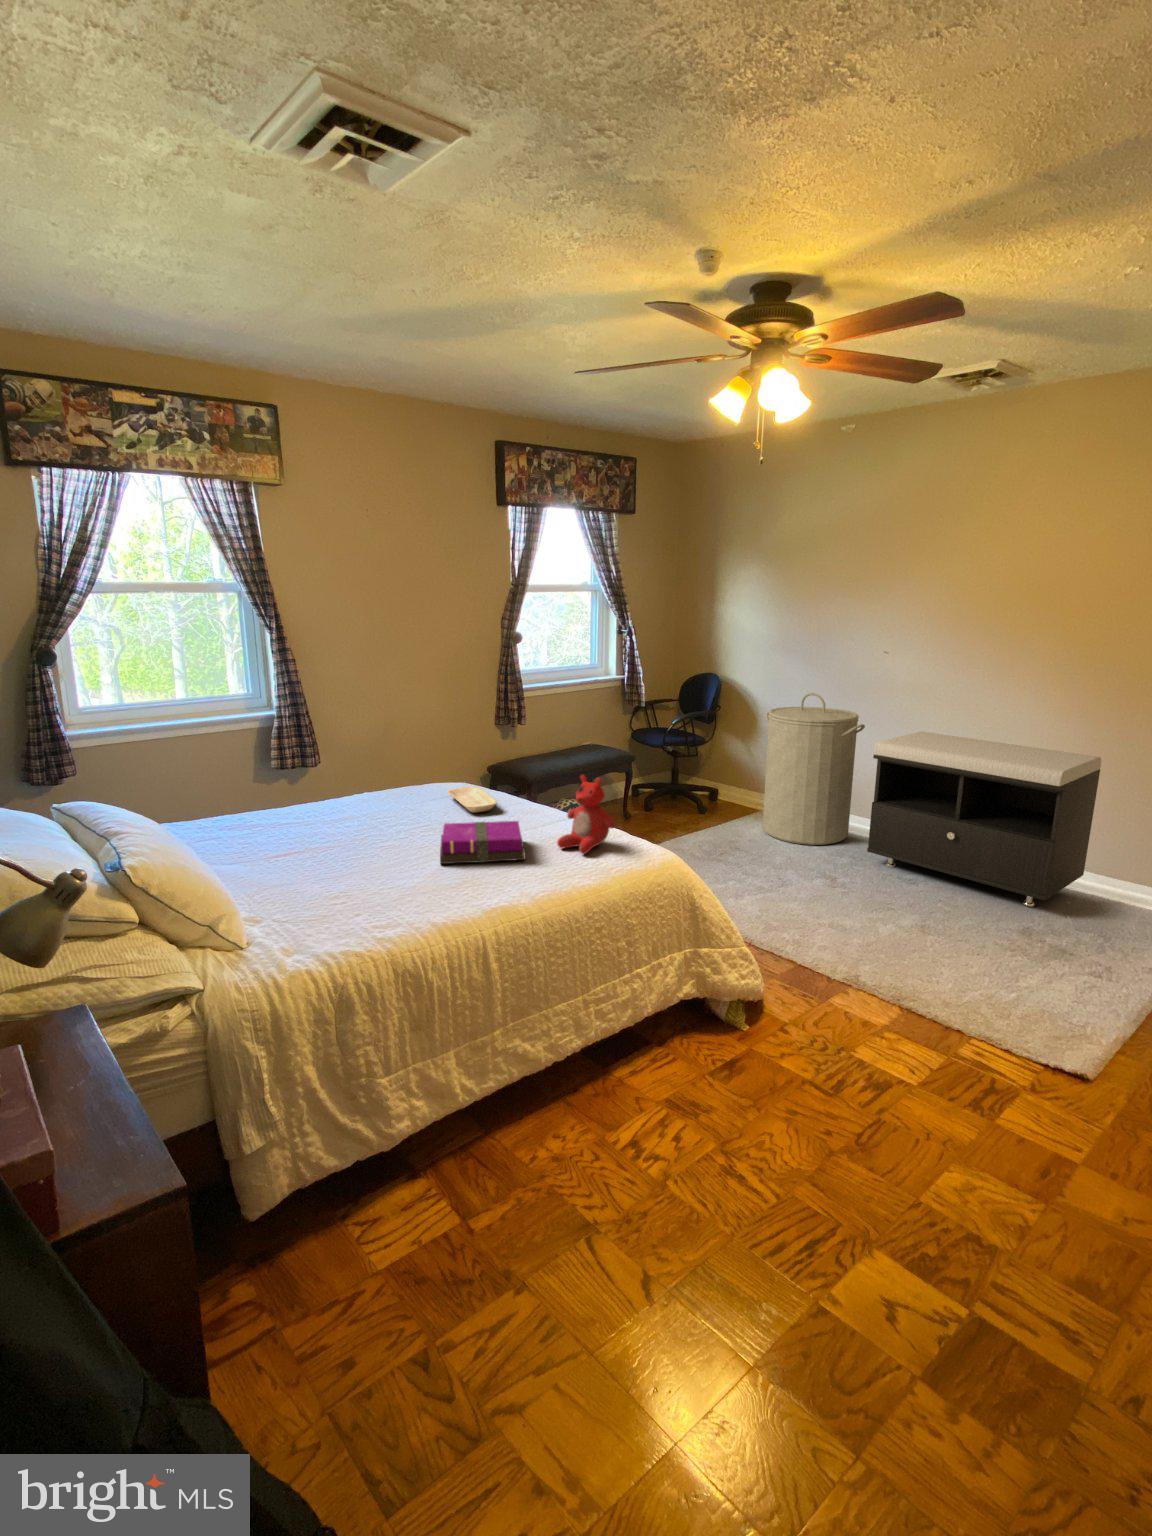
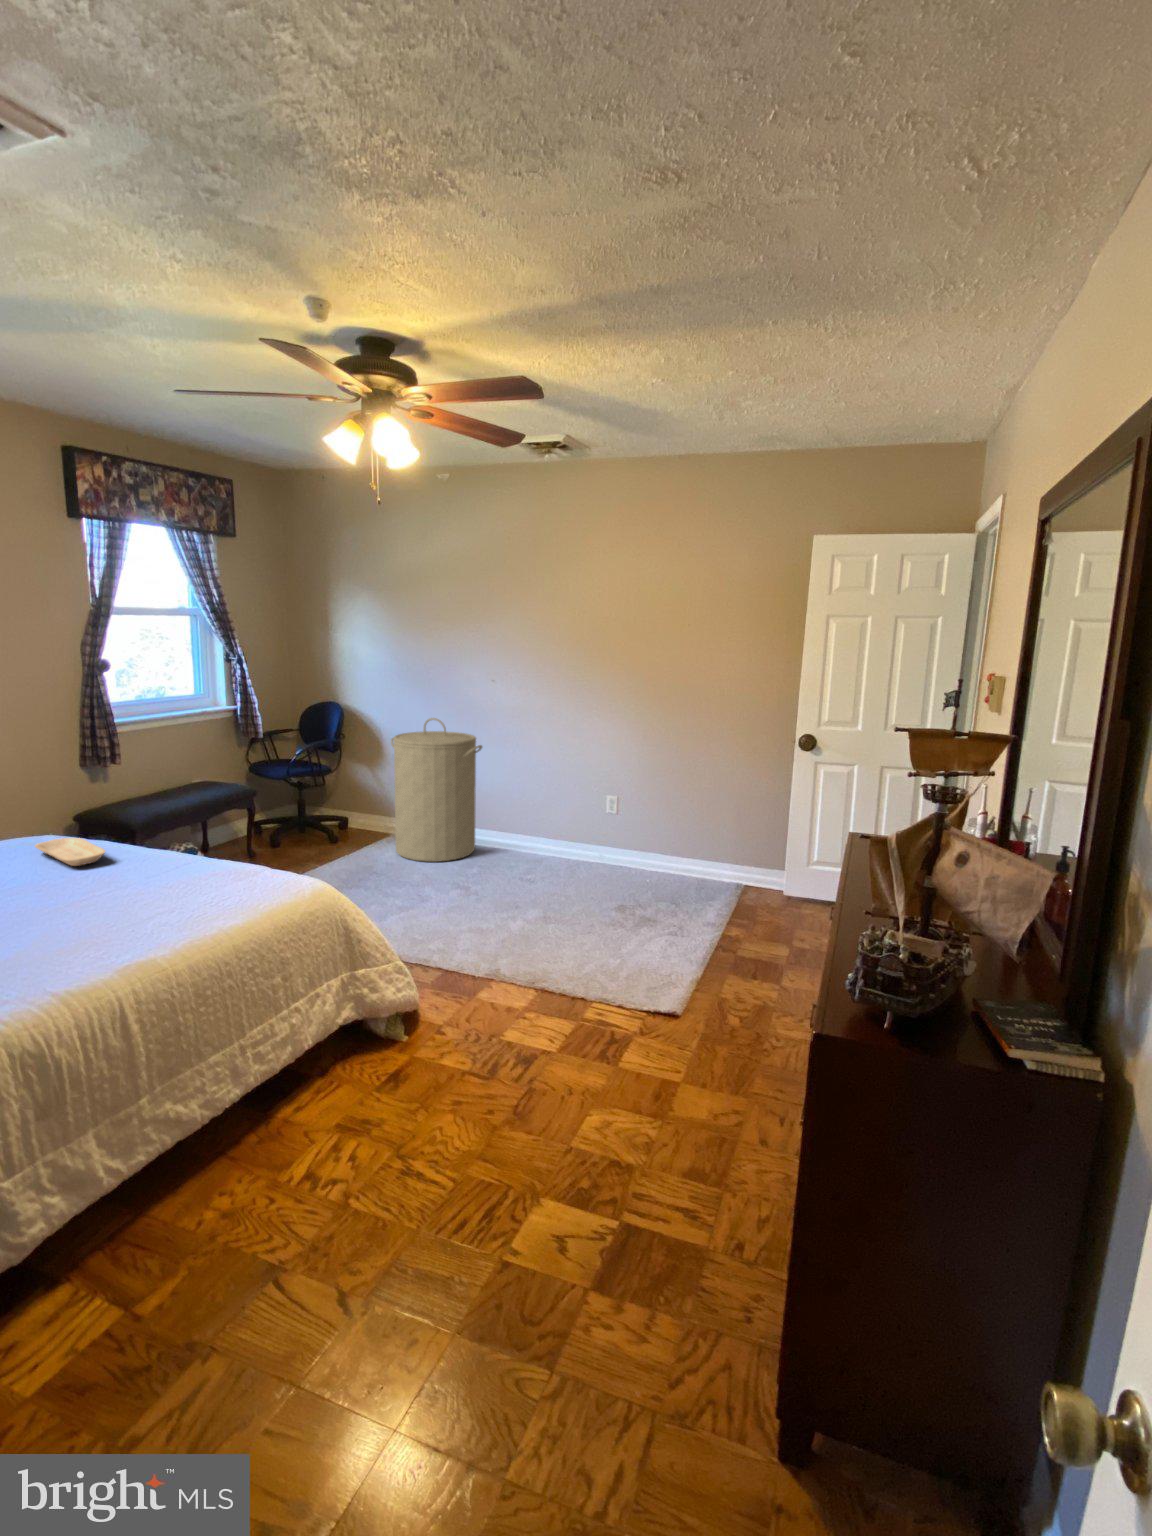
storage bench: present [867,732,1101,906] -> none [493,749,665,889]
stuffed bear: present [557,775,615,854] -> none [191,810,257,893]
notebook: present [440,821,525,864] -> none [39,867,156,927]

